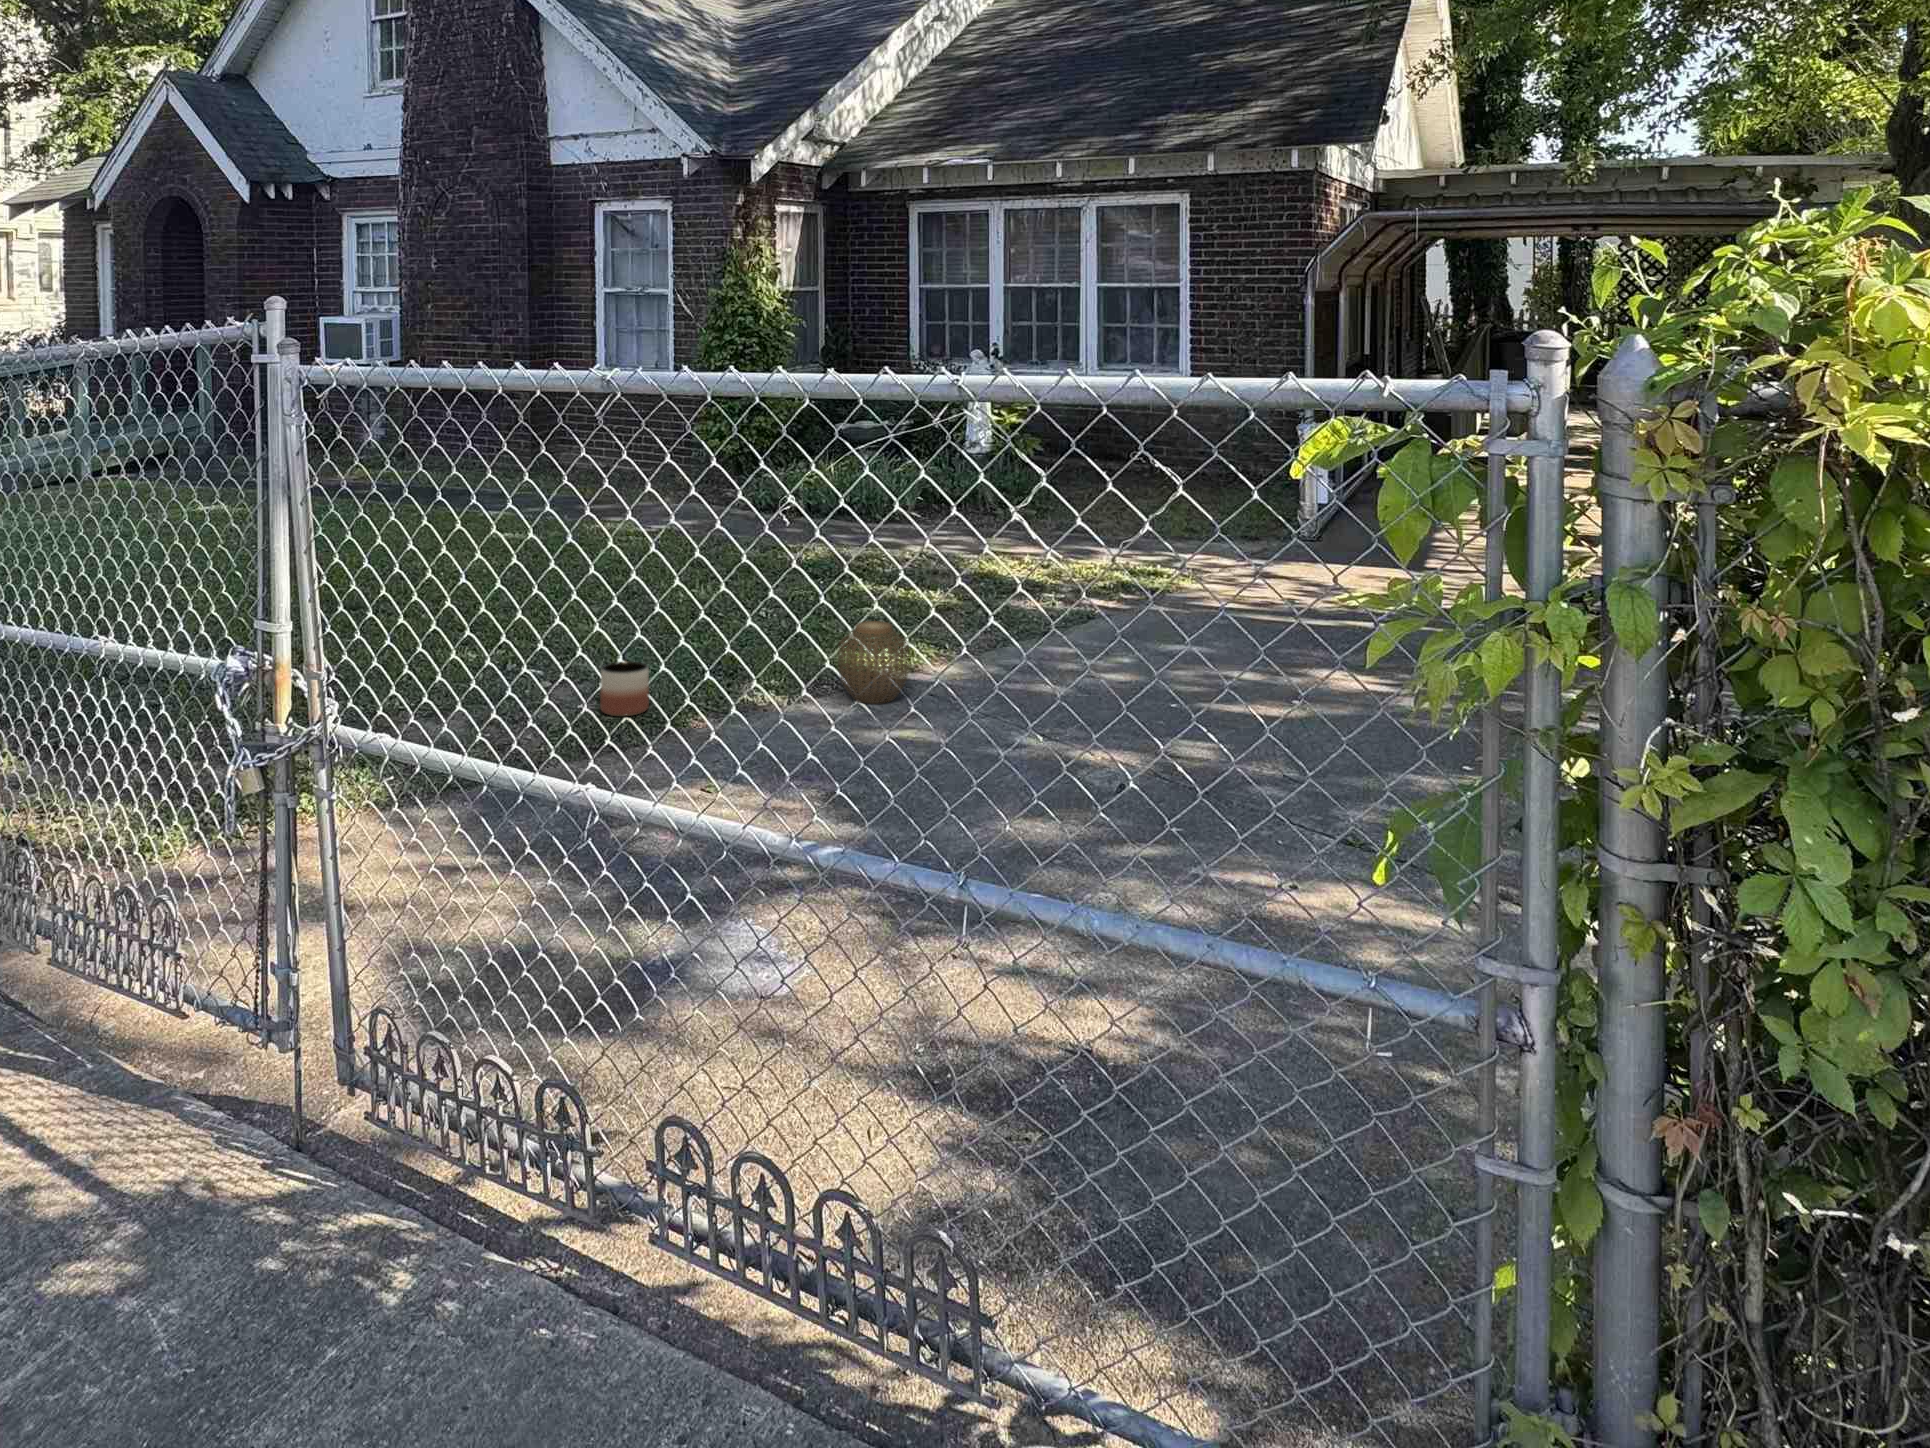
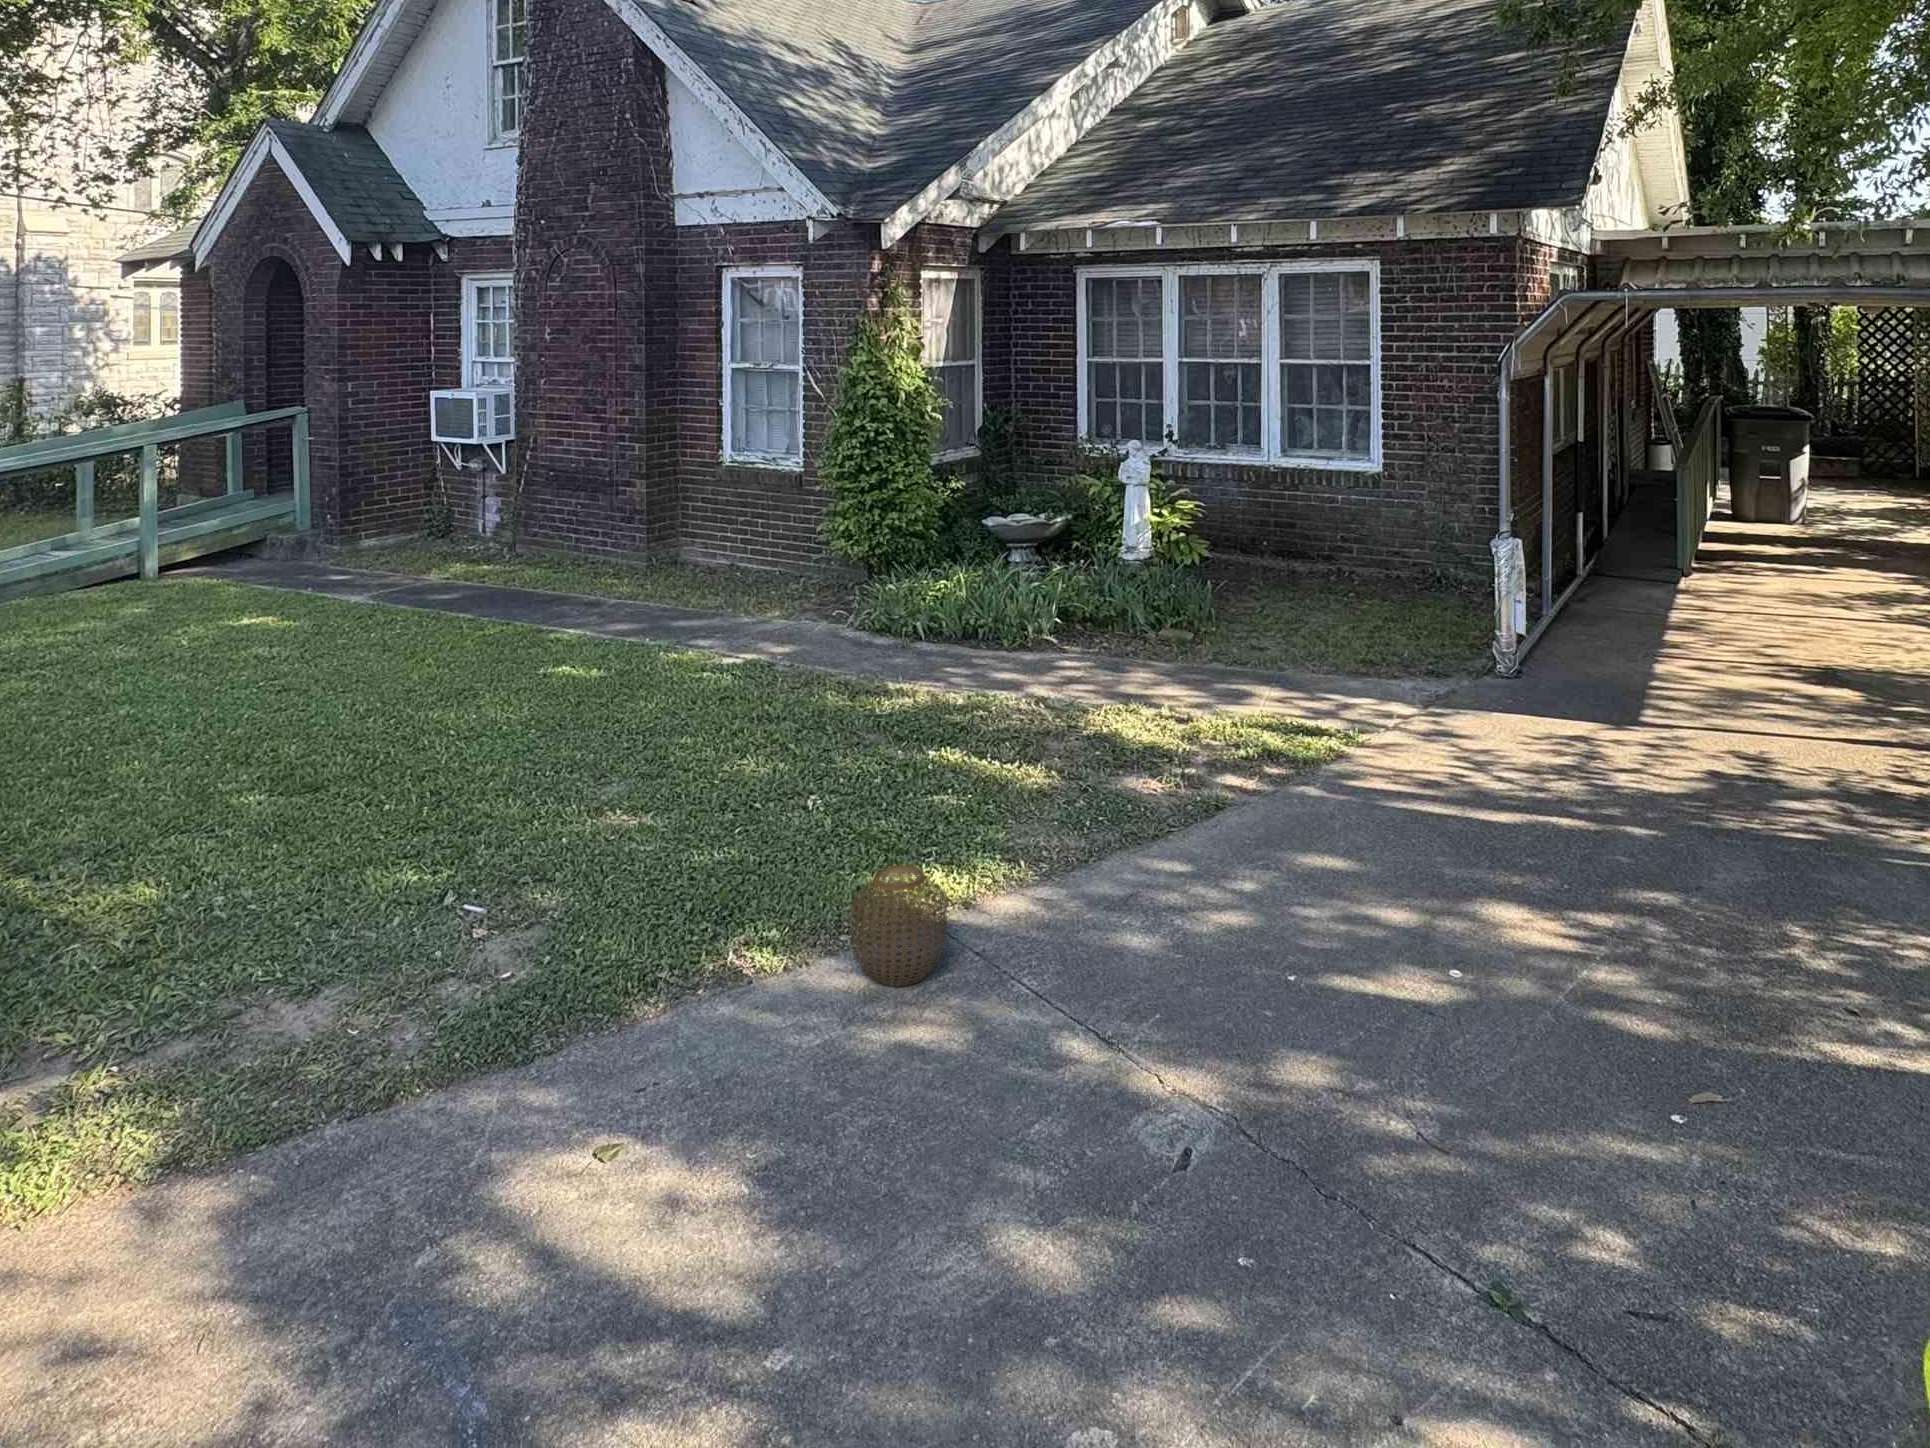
planter: present [600,661,649,716] -> none [511,930,583,1018]

